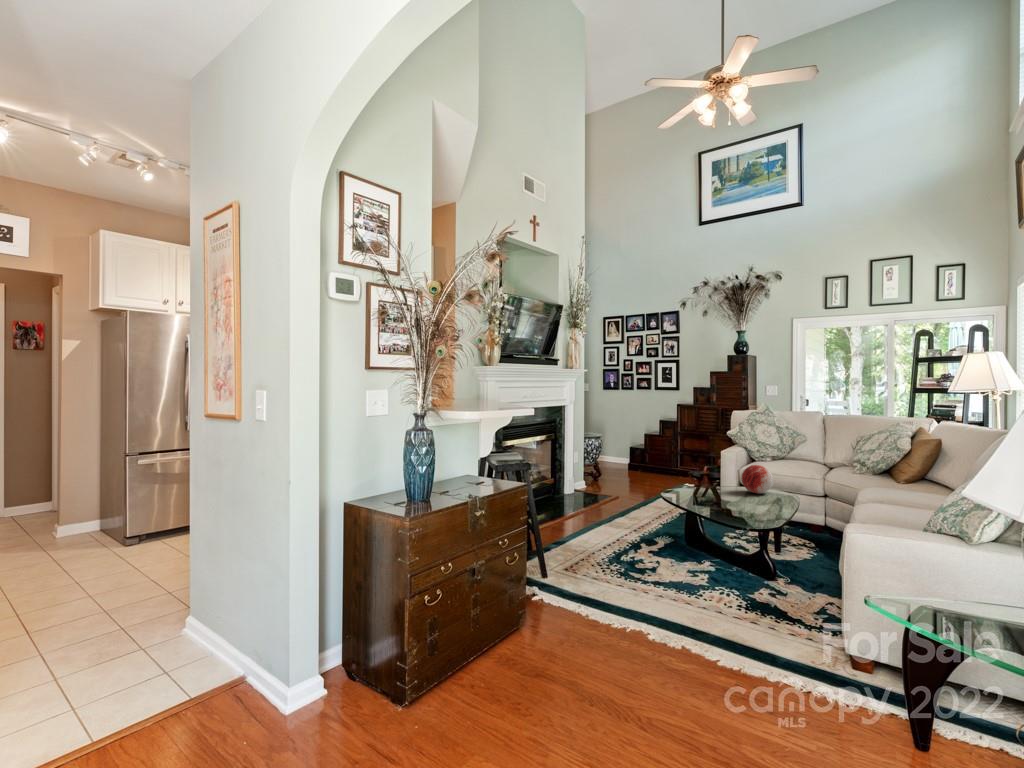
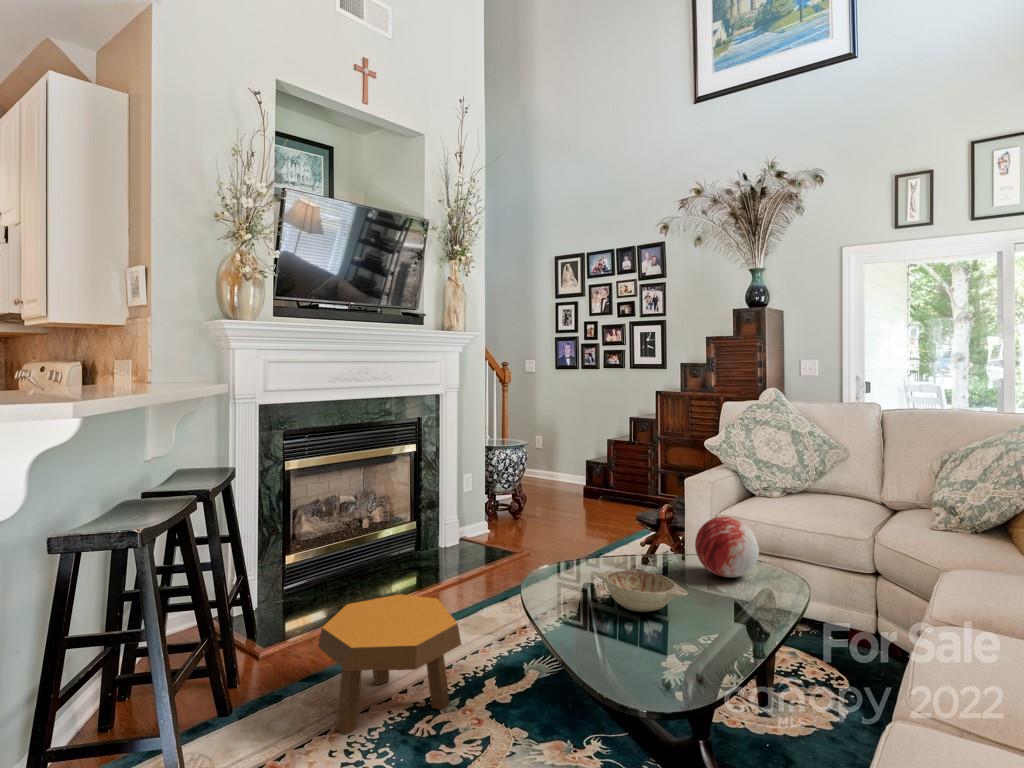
decorative bowl: none [703,488,749,504] -> present [596,570,687,612]
footstool: none [573,504,639,560] -> present [318,594,461,734]

